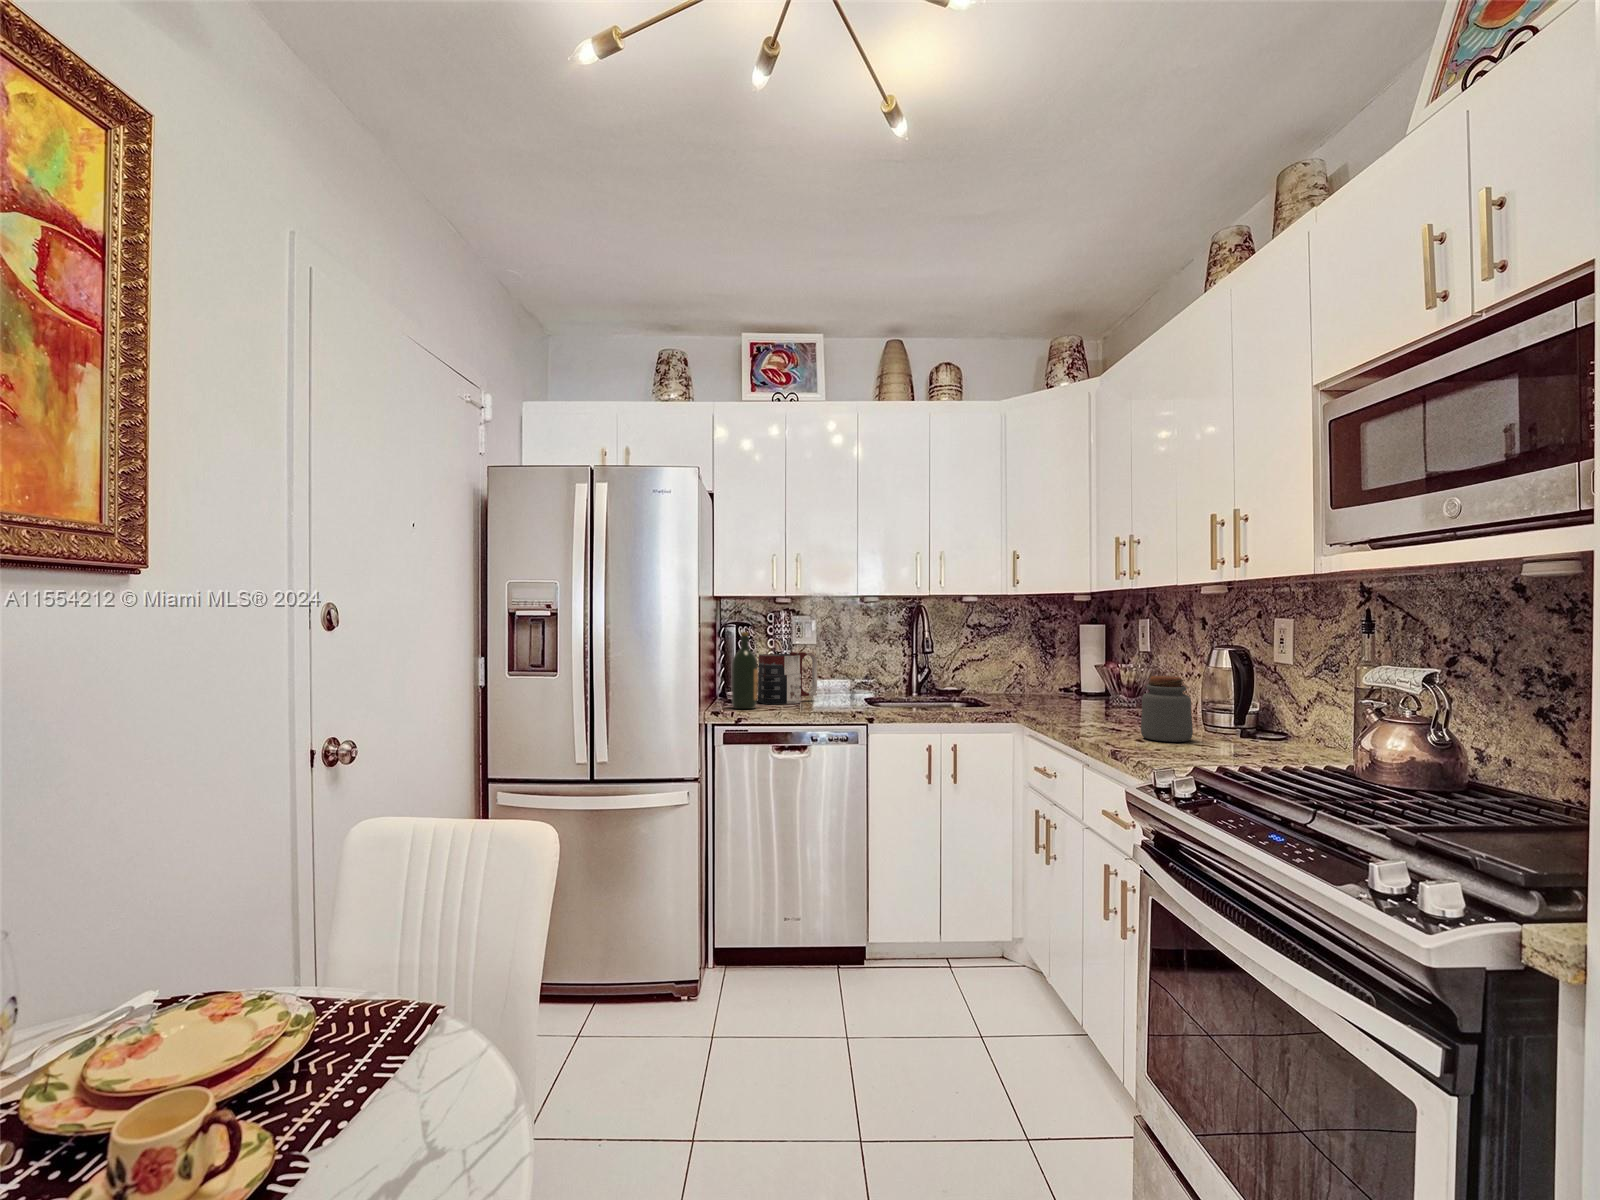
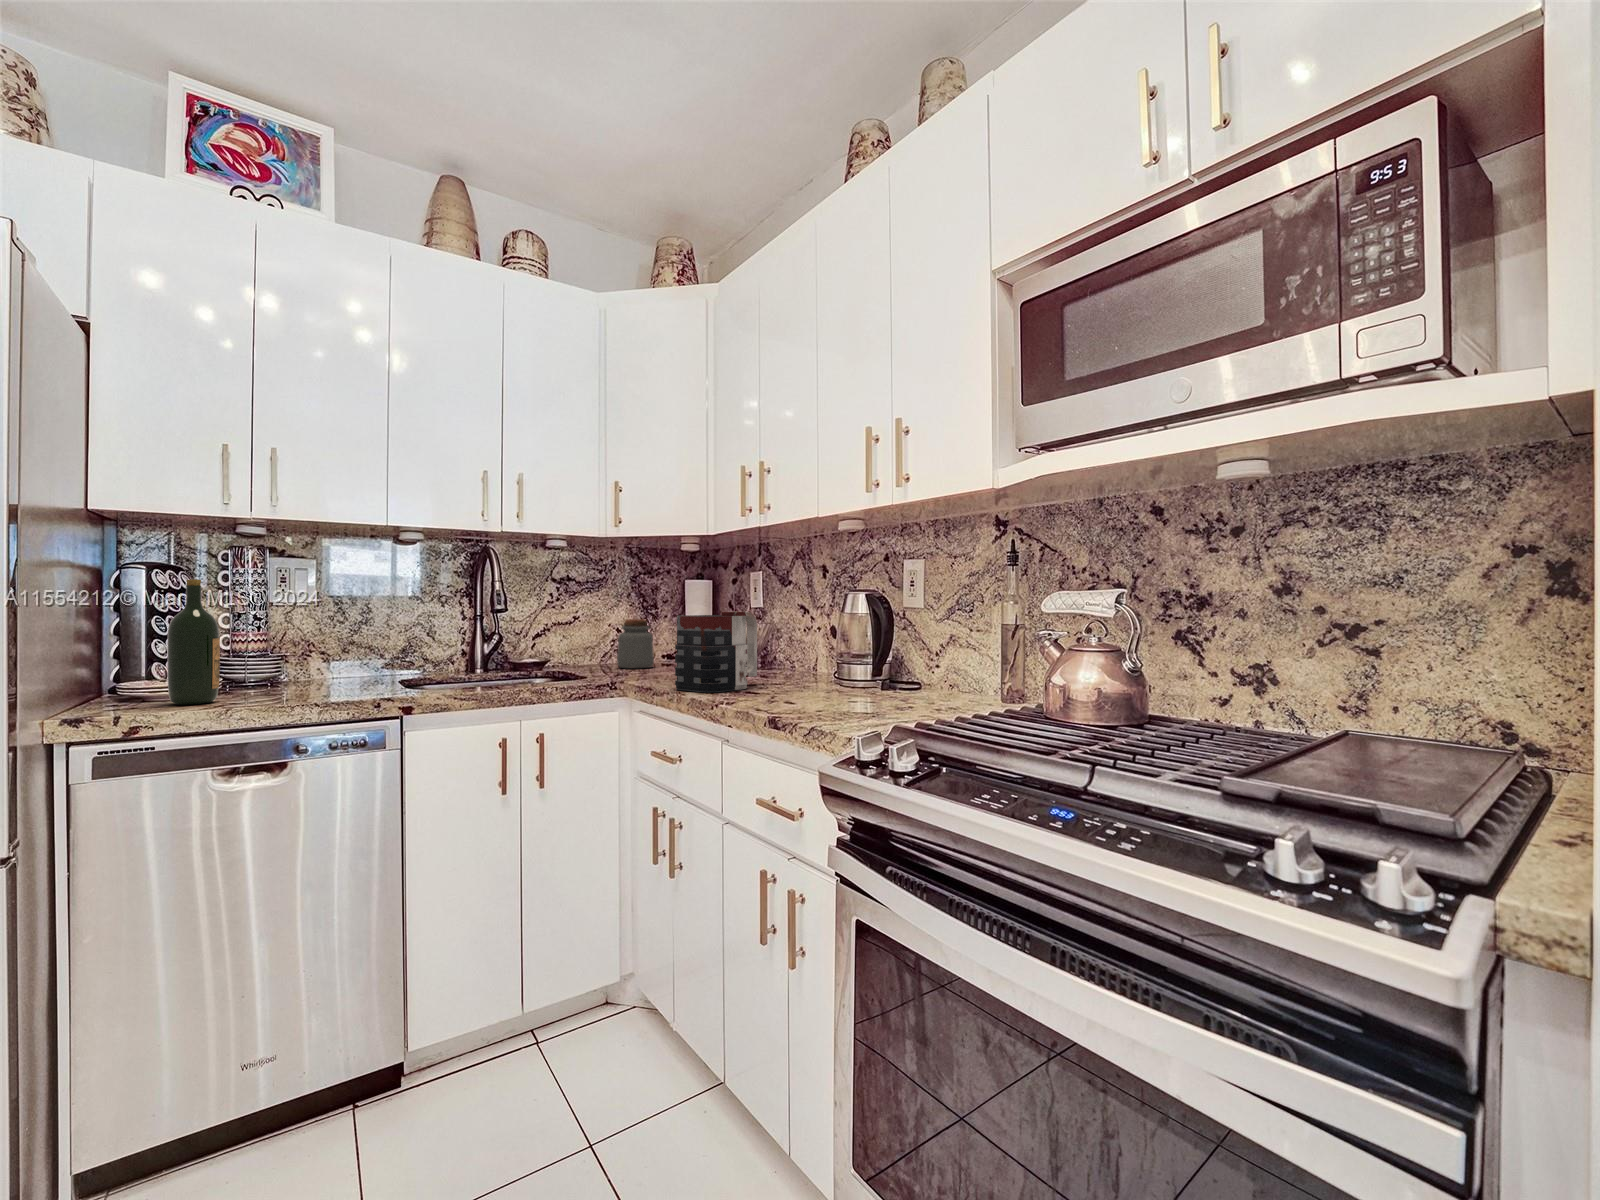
mug: present [757,652,817,704] -> present [675,612,757,692]
jar: present [1141,676,1193,742] -> present [617,619,654,669]

